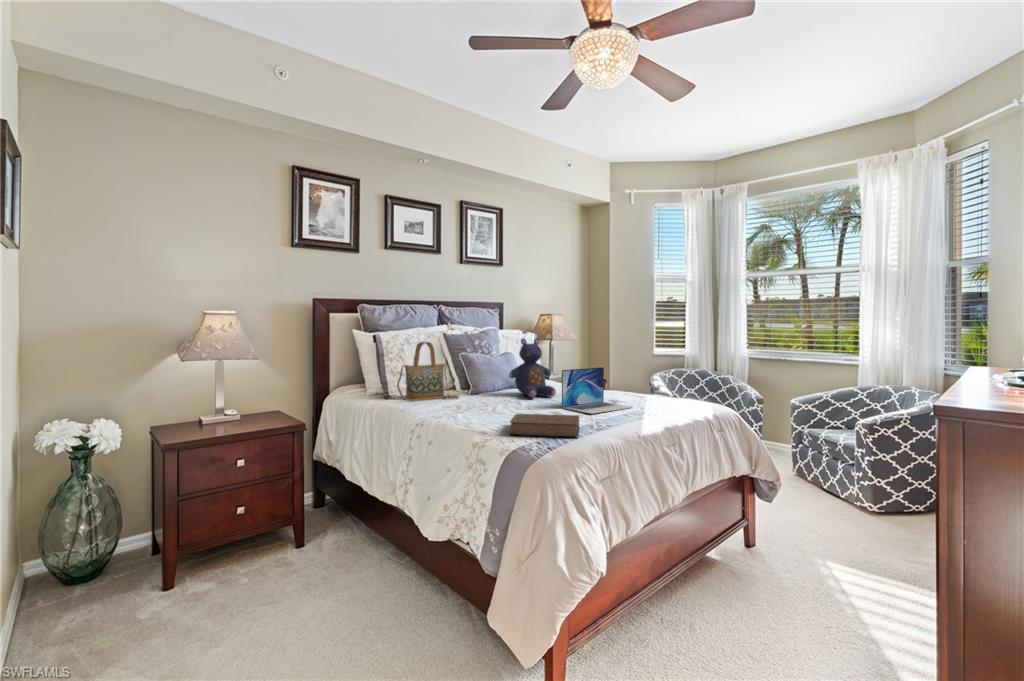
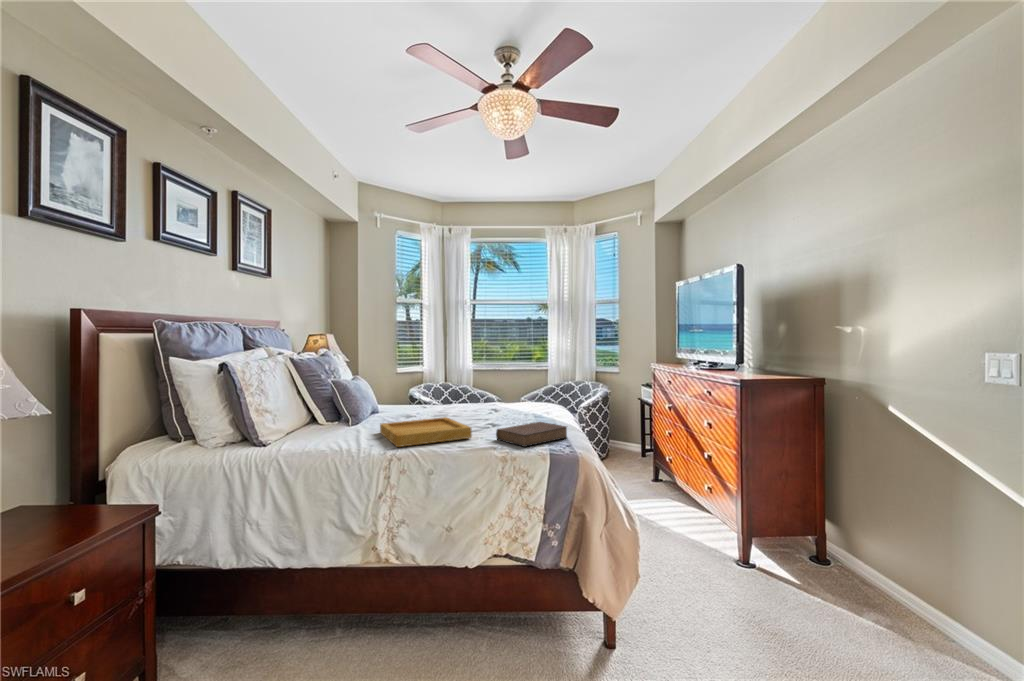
teddy bear: present [509,338,556,398] -> none [397,358,441,419]
handbag: present [397,342,458,401] -> none [295,368,357,443]
laptop: present [562,367,633,414] -> none [478,382,520,422]
tray: none [434,394,525,419] -> present [380,417,472,447]

